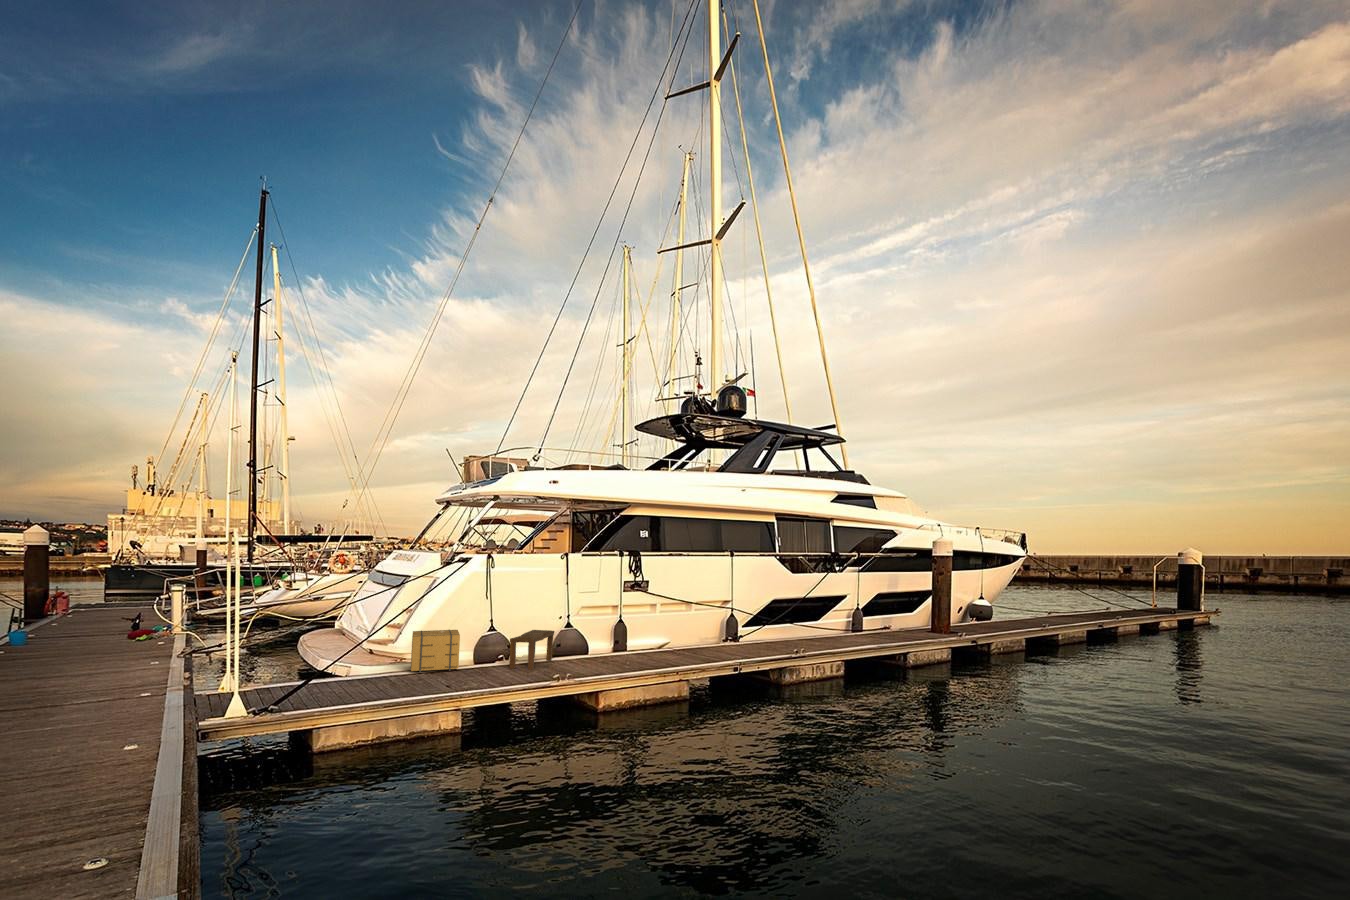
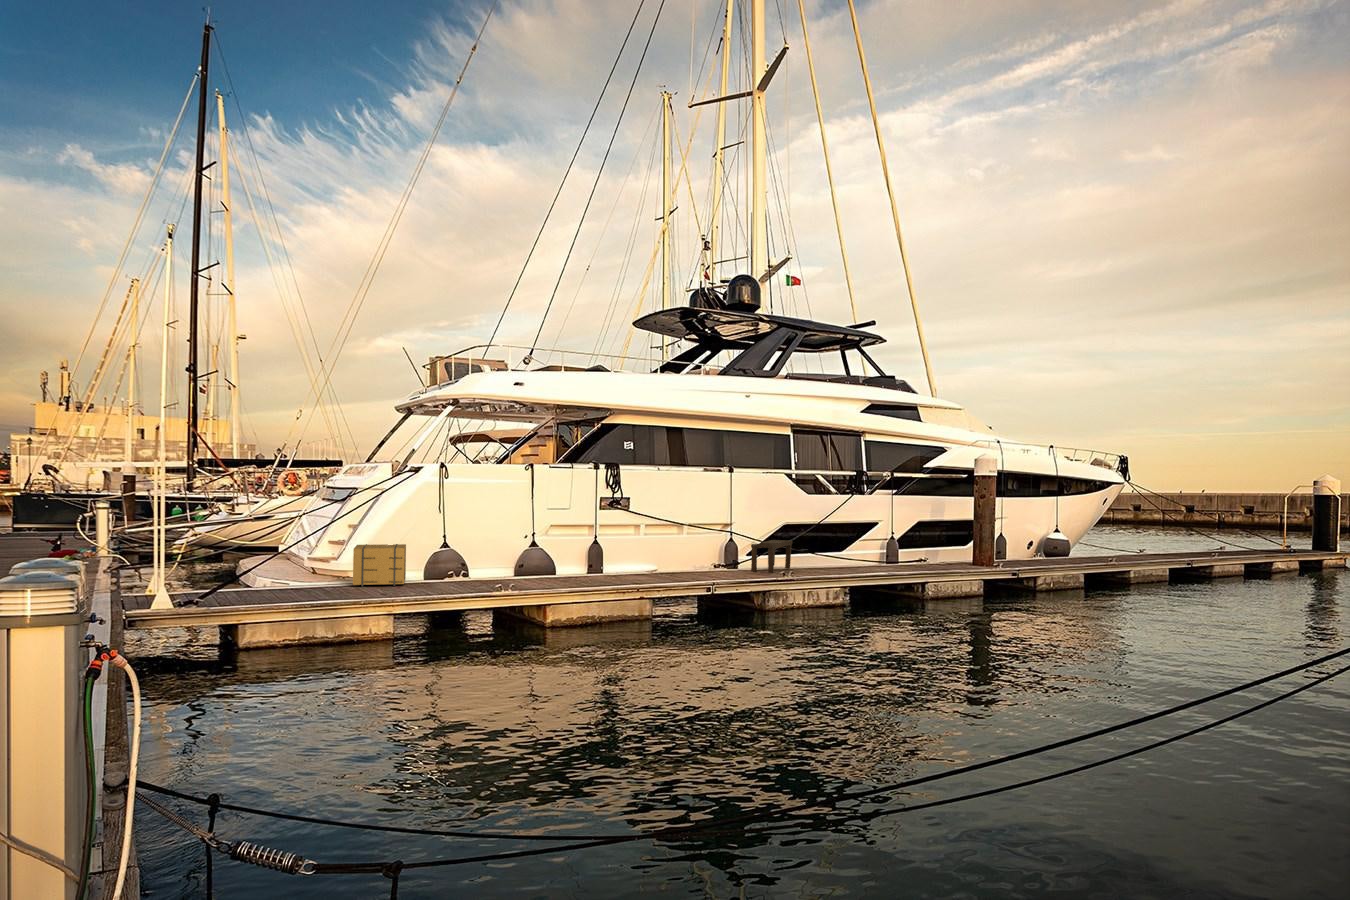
bench: present [509,630,555,670] -> present [751,540,793,573]

